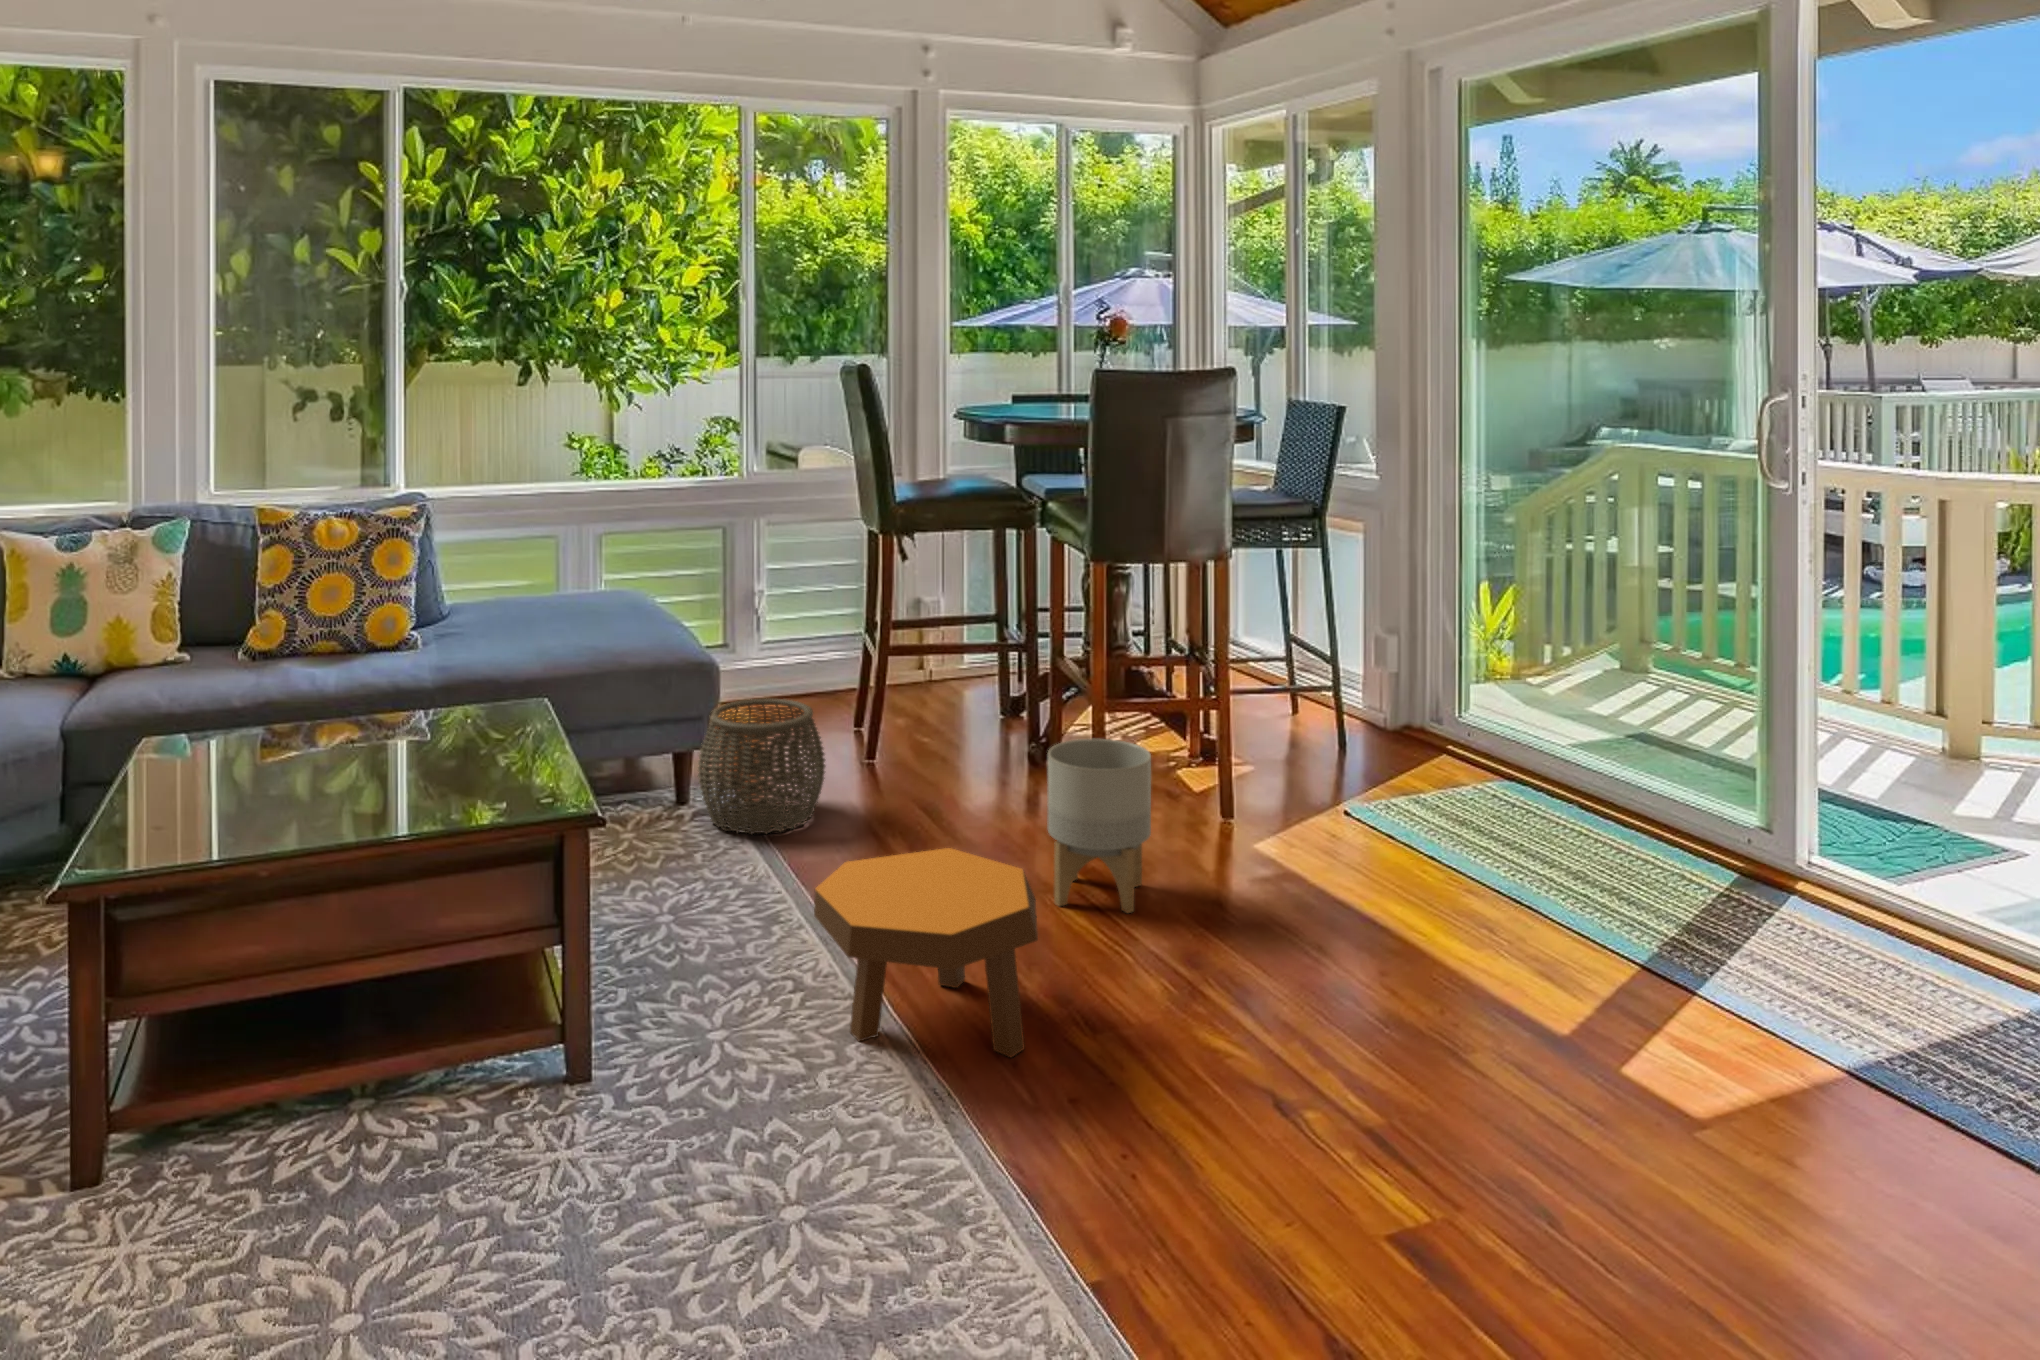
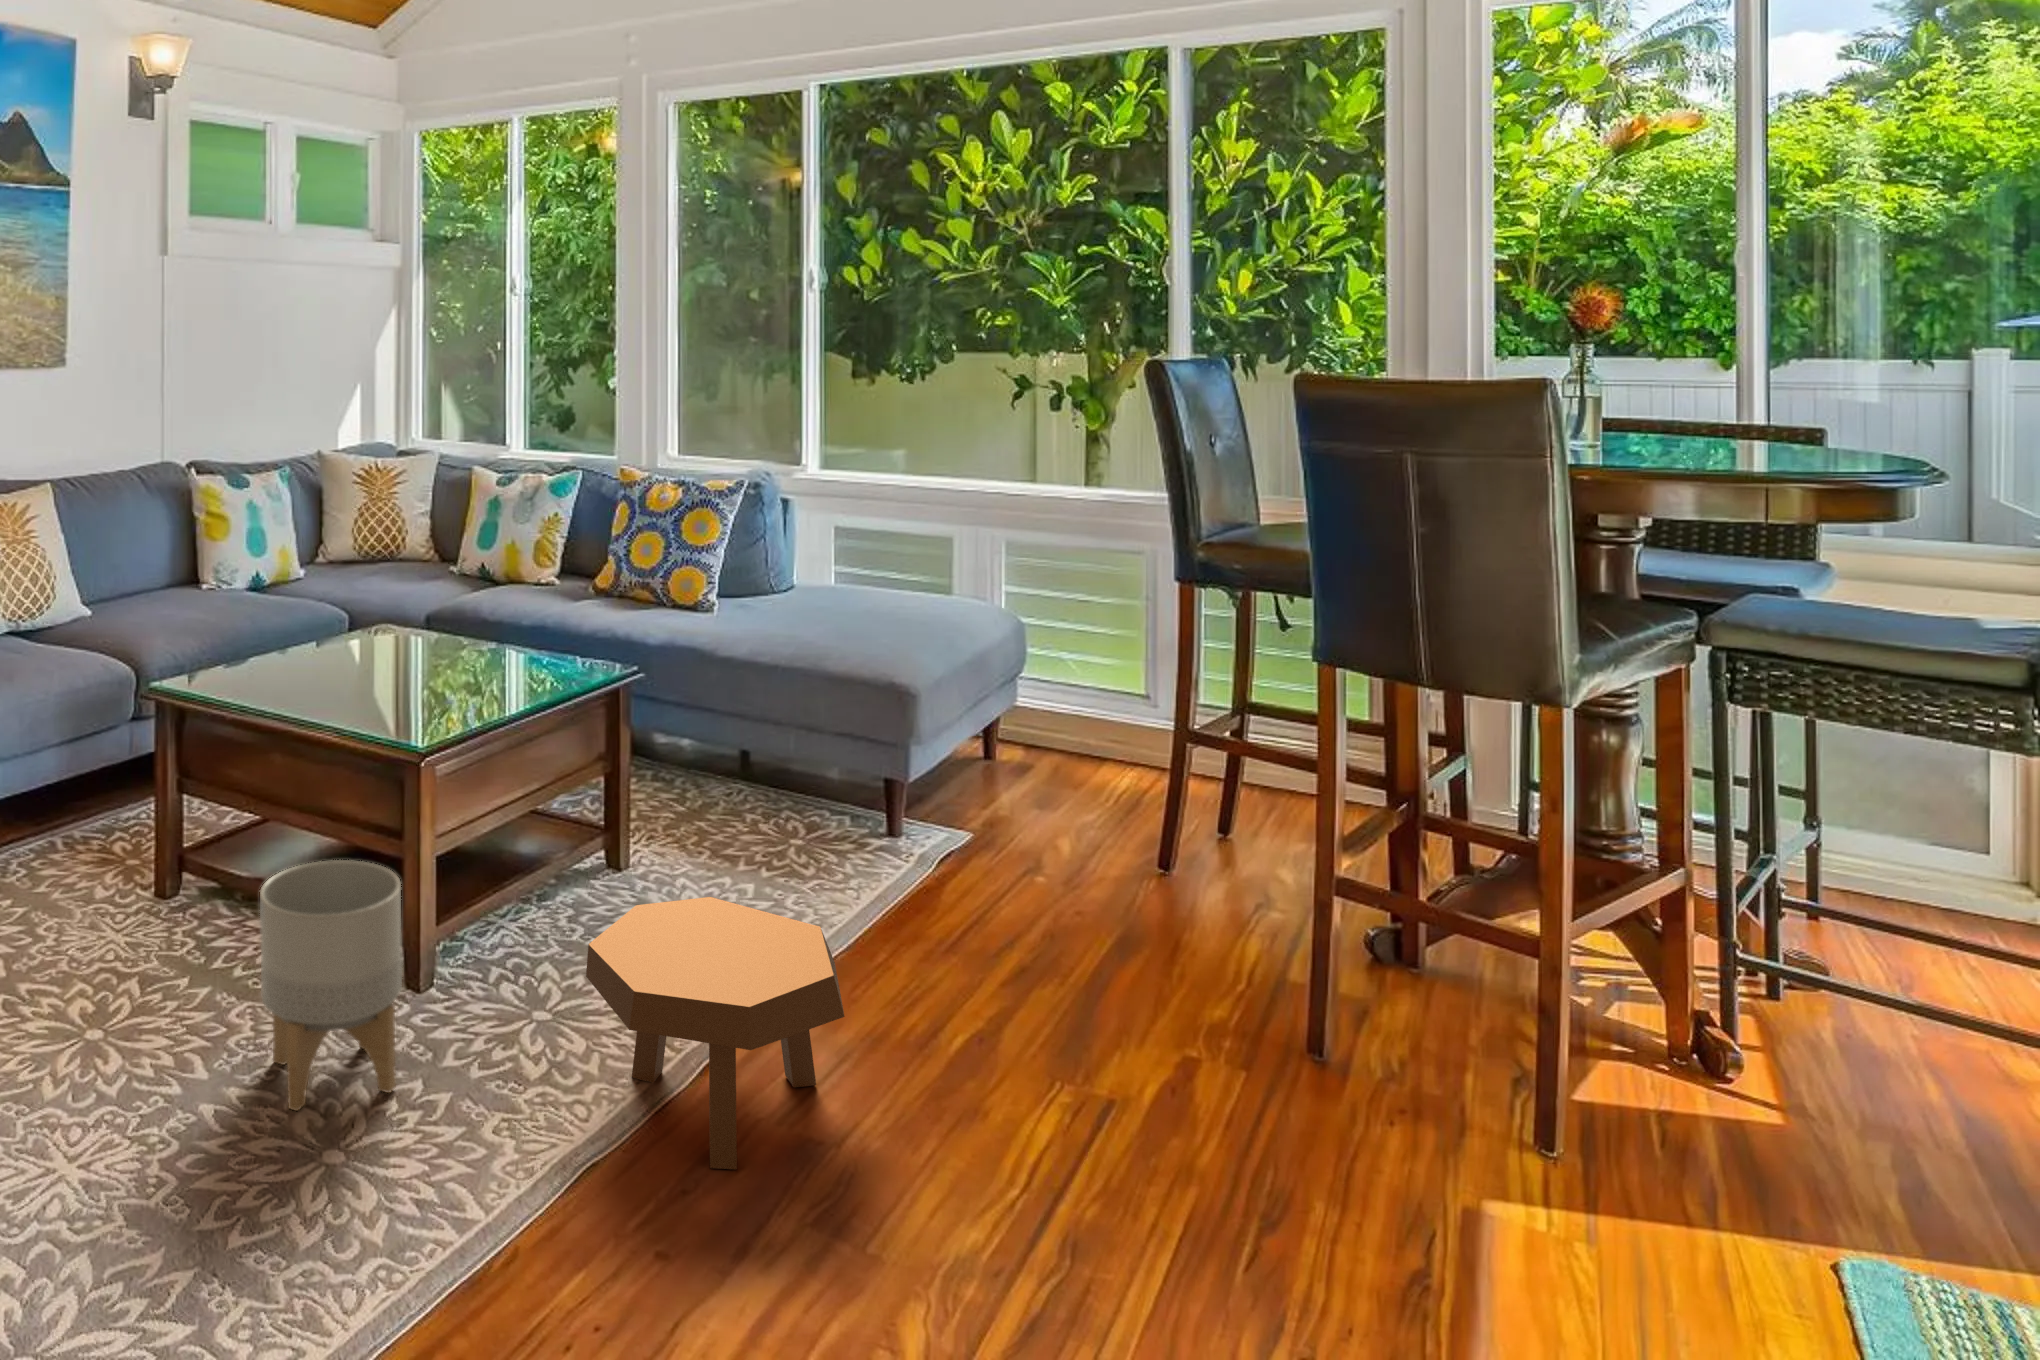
woven basket: present [698,699,825,834] -> none [871,729,1018,886]
planter: present [1048,739,1151,913] -> present [260,860,402,1111]

